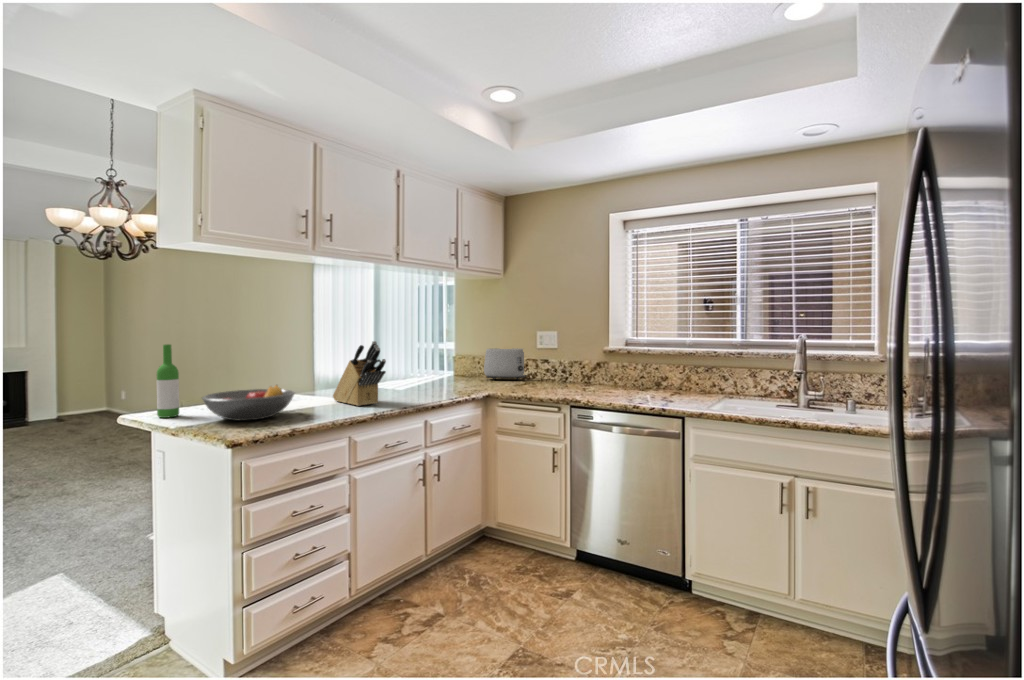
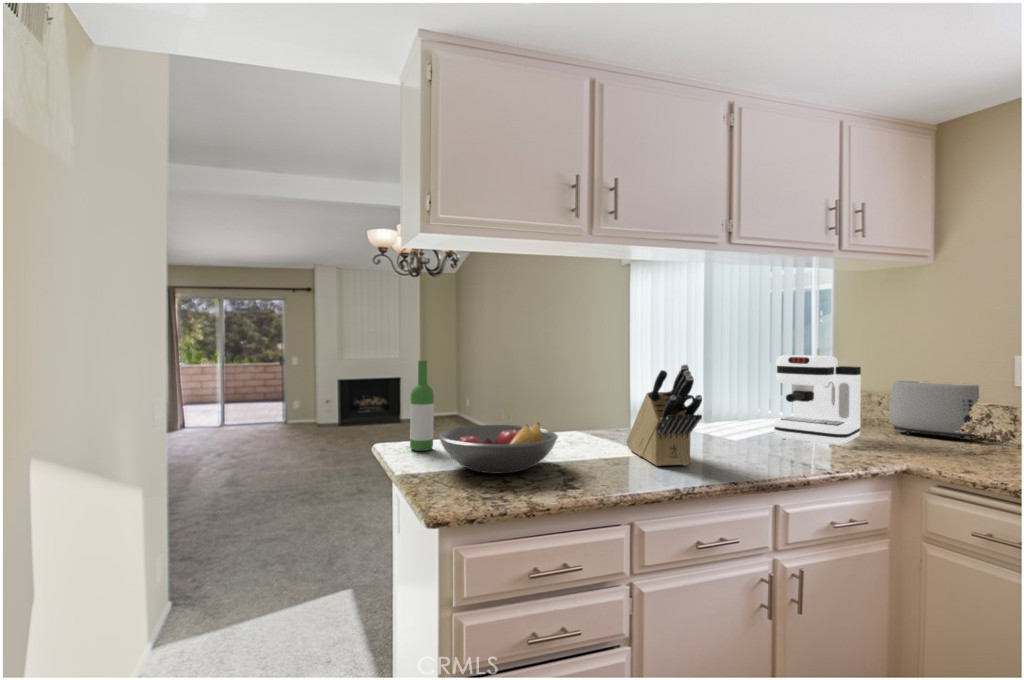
coffee maker: none [422,334,469,388] -> present [774,355,861,446]

